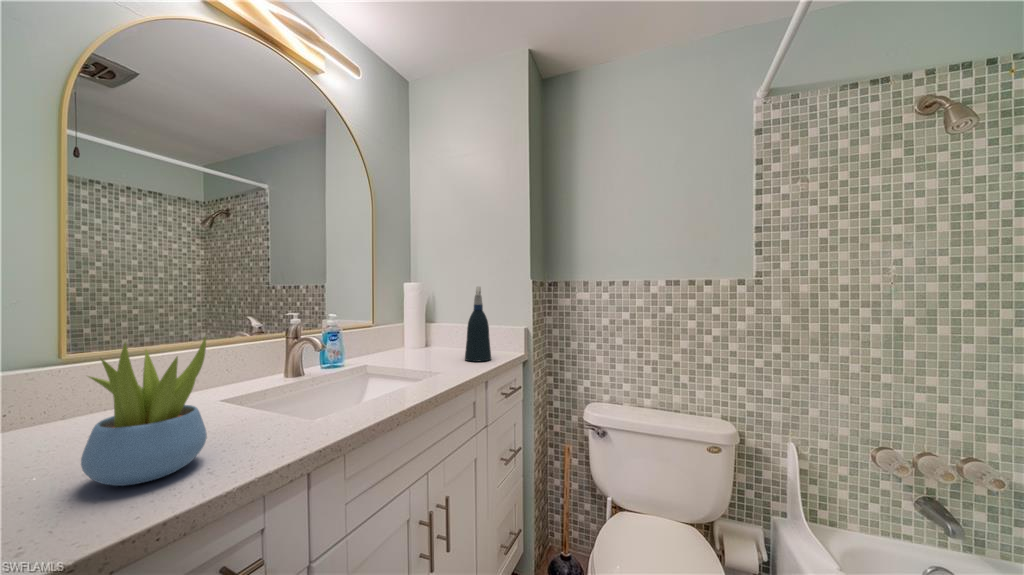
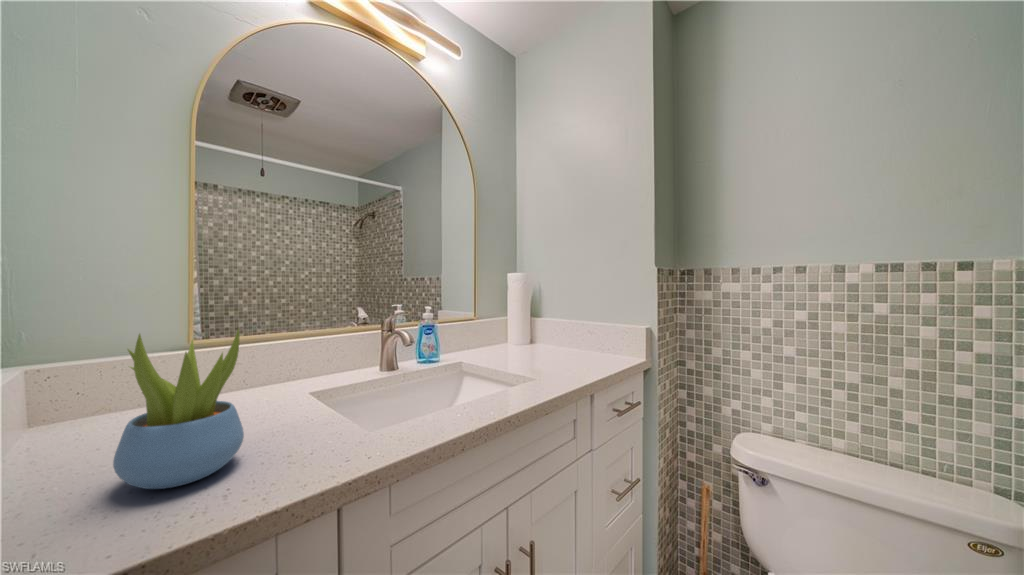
spray bottle: present [465,286,491,361] -> none [569,276,601,367]

